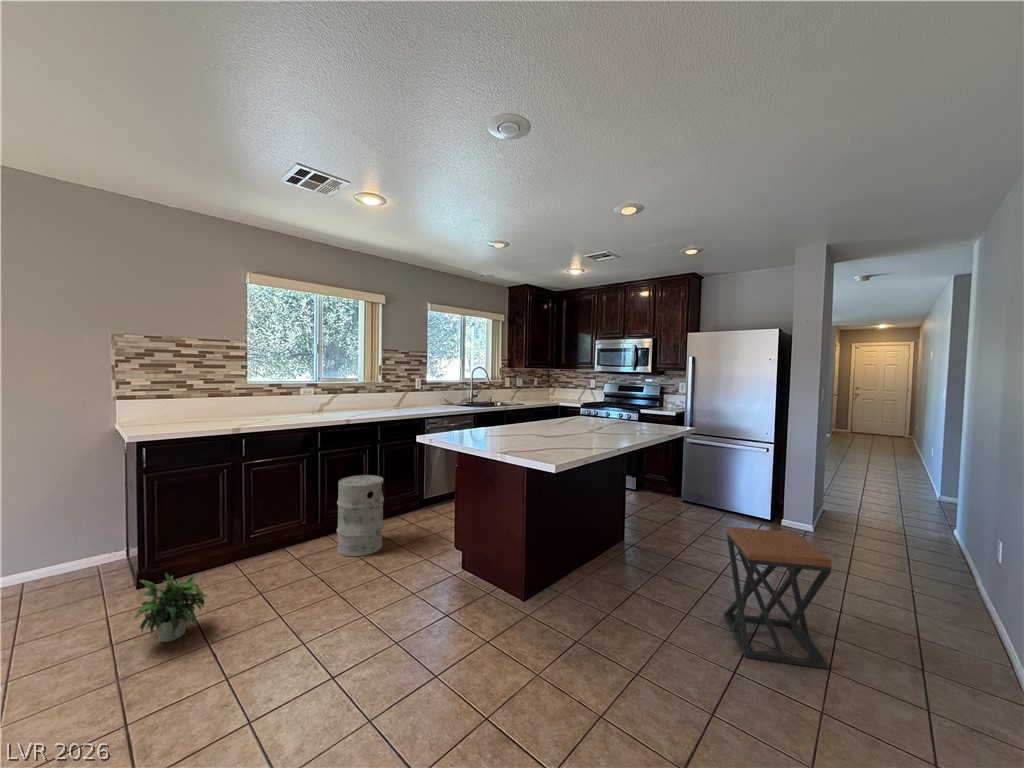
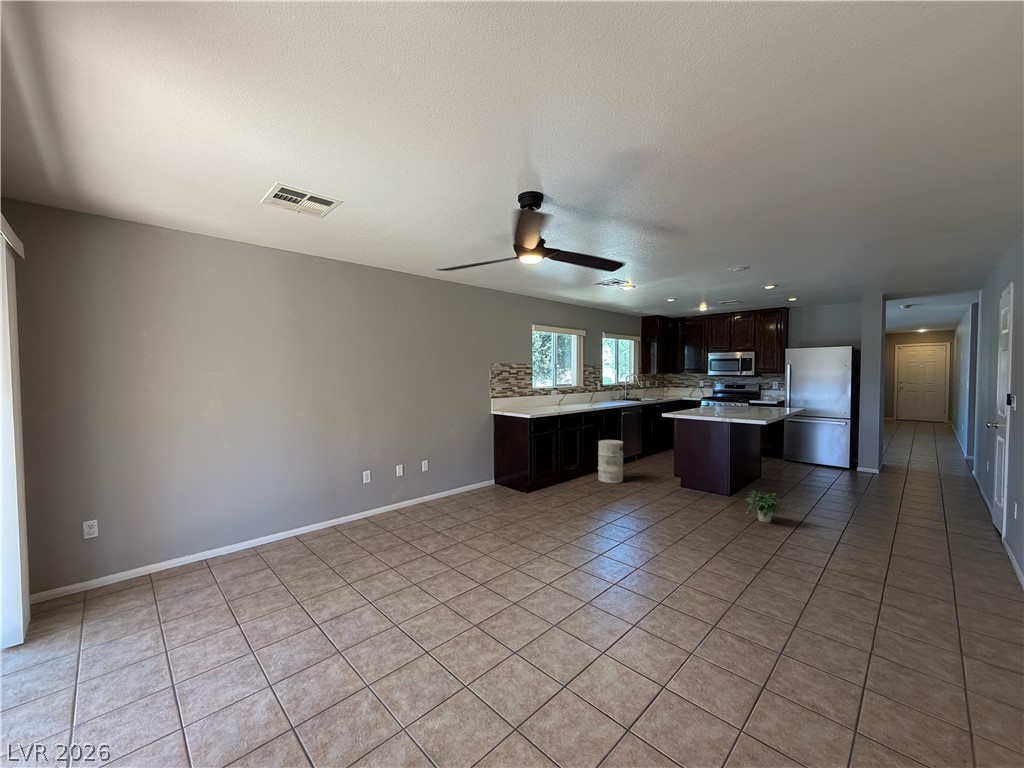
stool: present [724,527,832,669] -> none [838,455,898,514]
potted plant: present [134,573,207,642] -> present [746,490,786,523]

